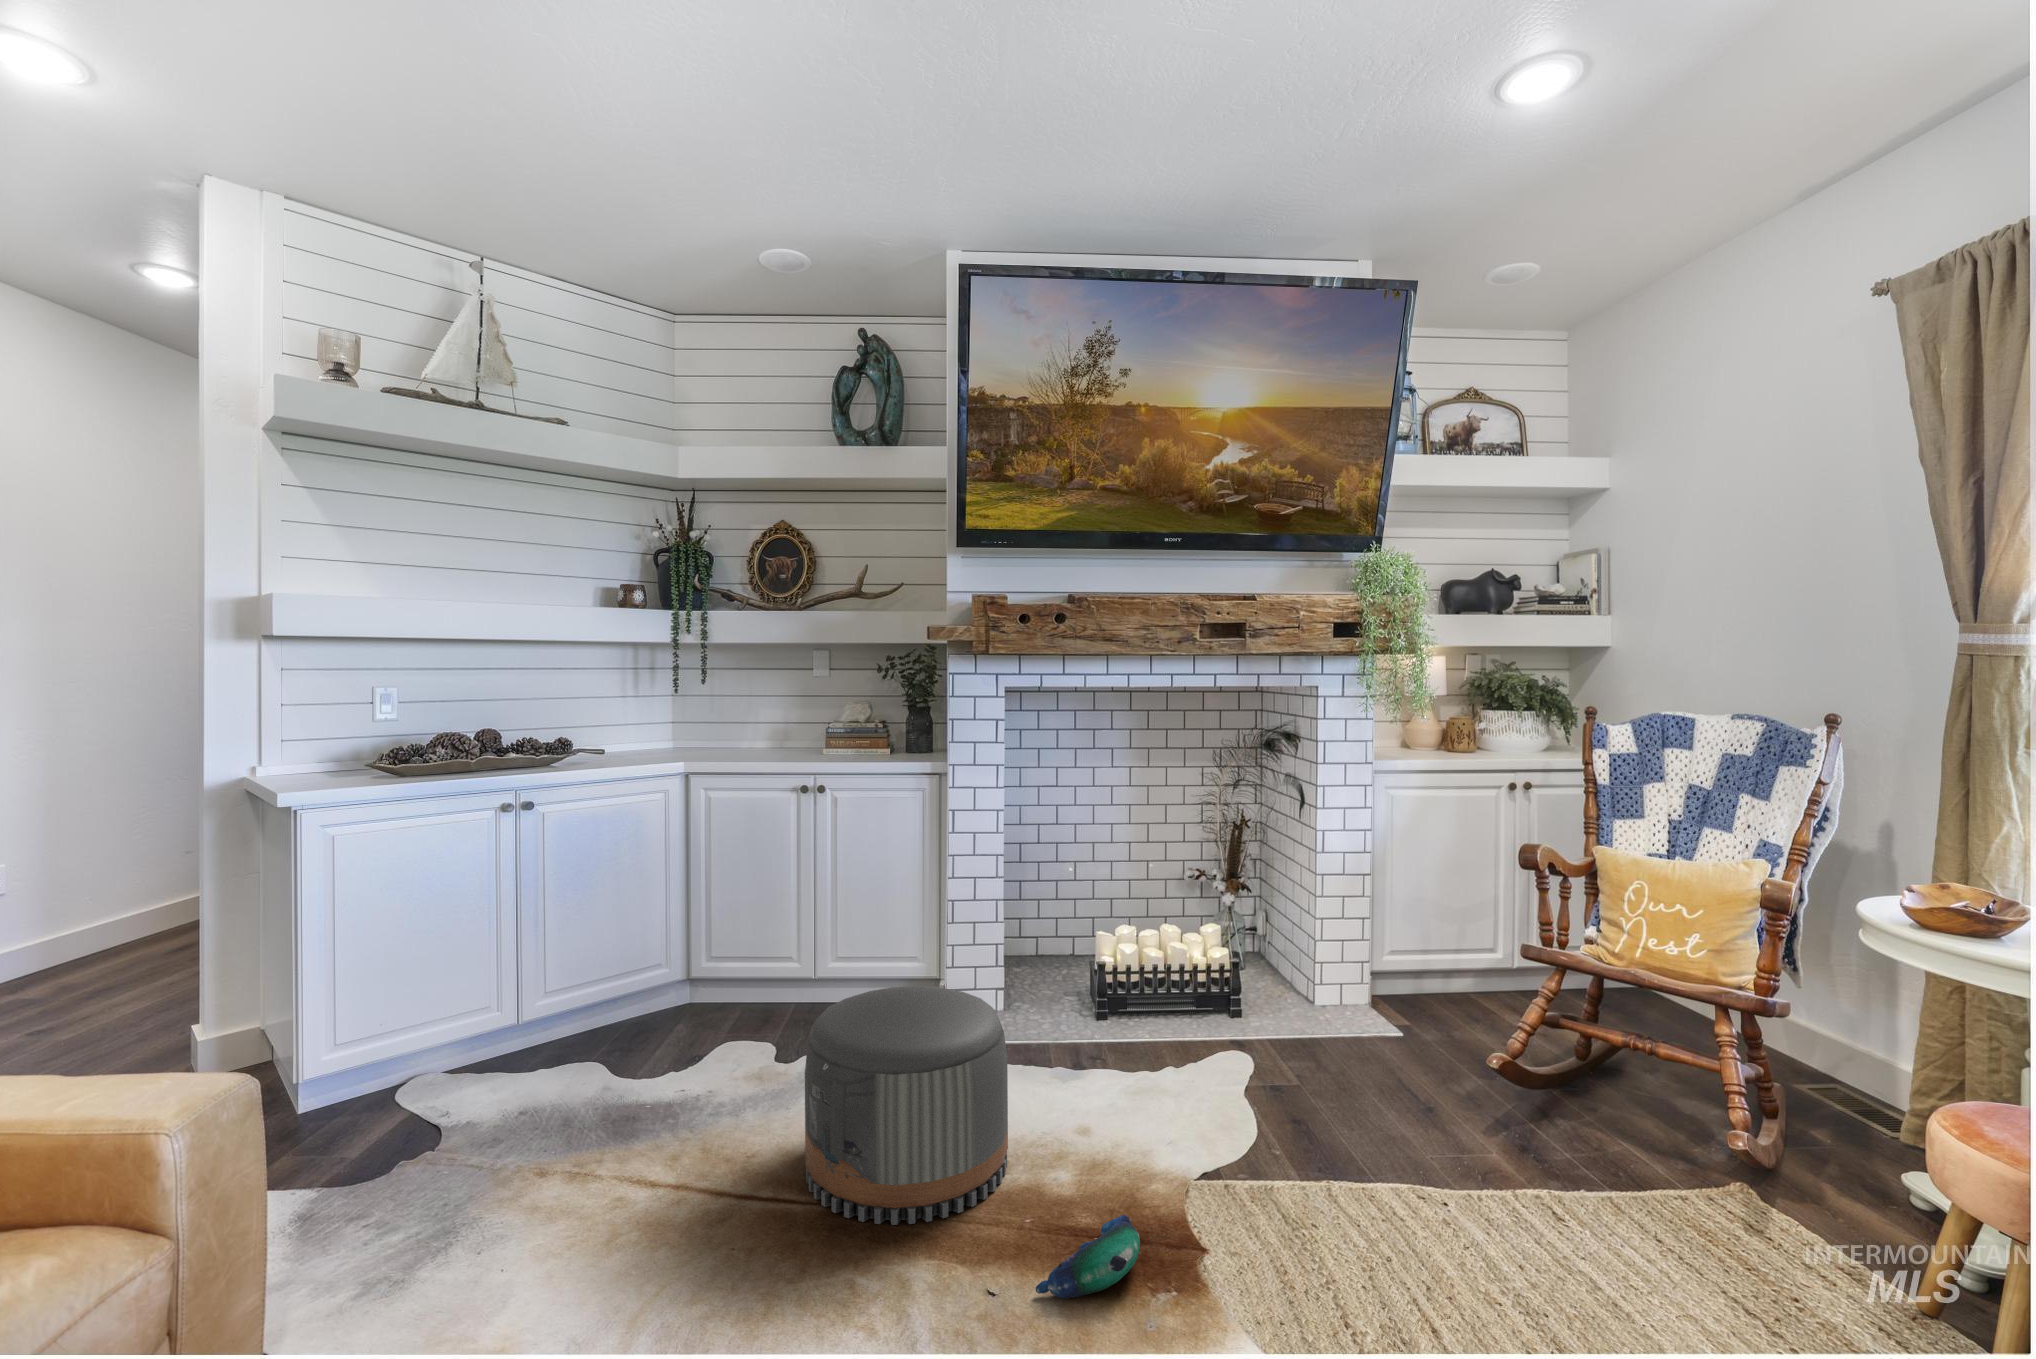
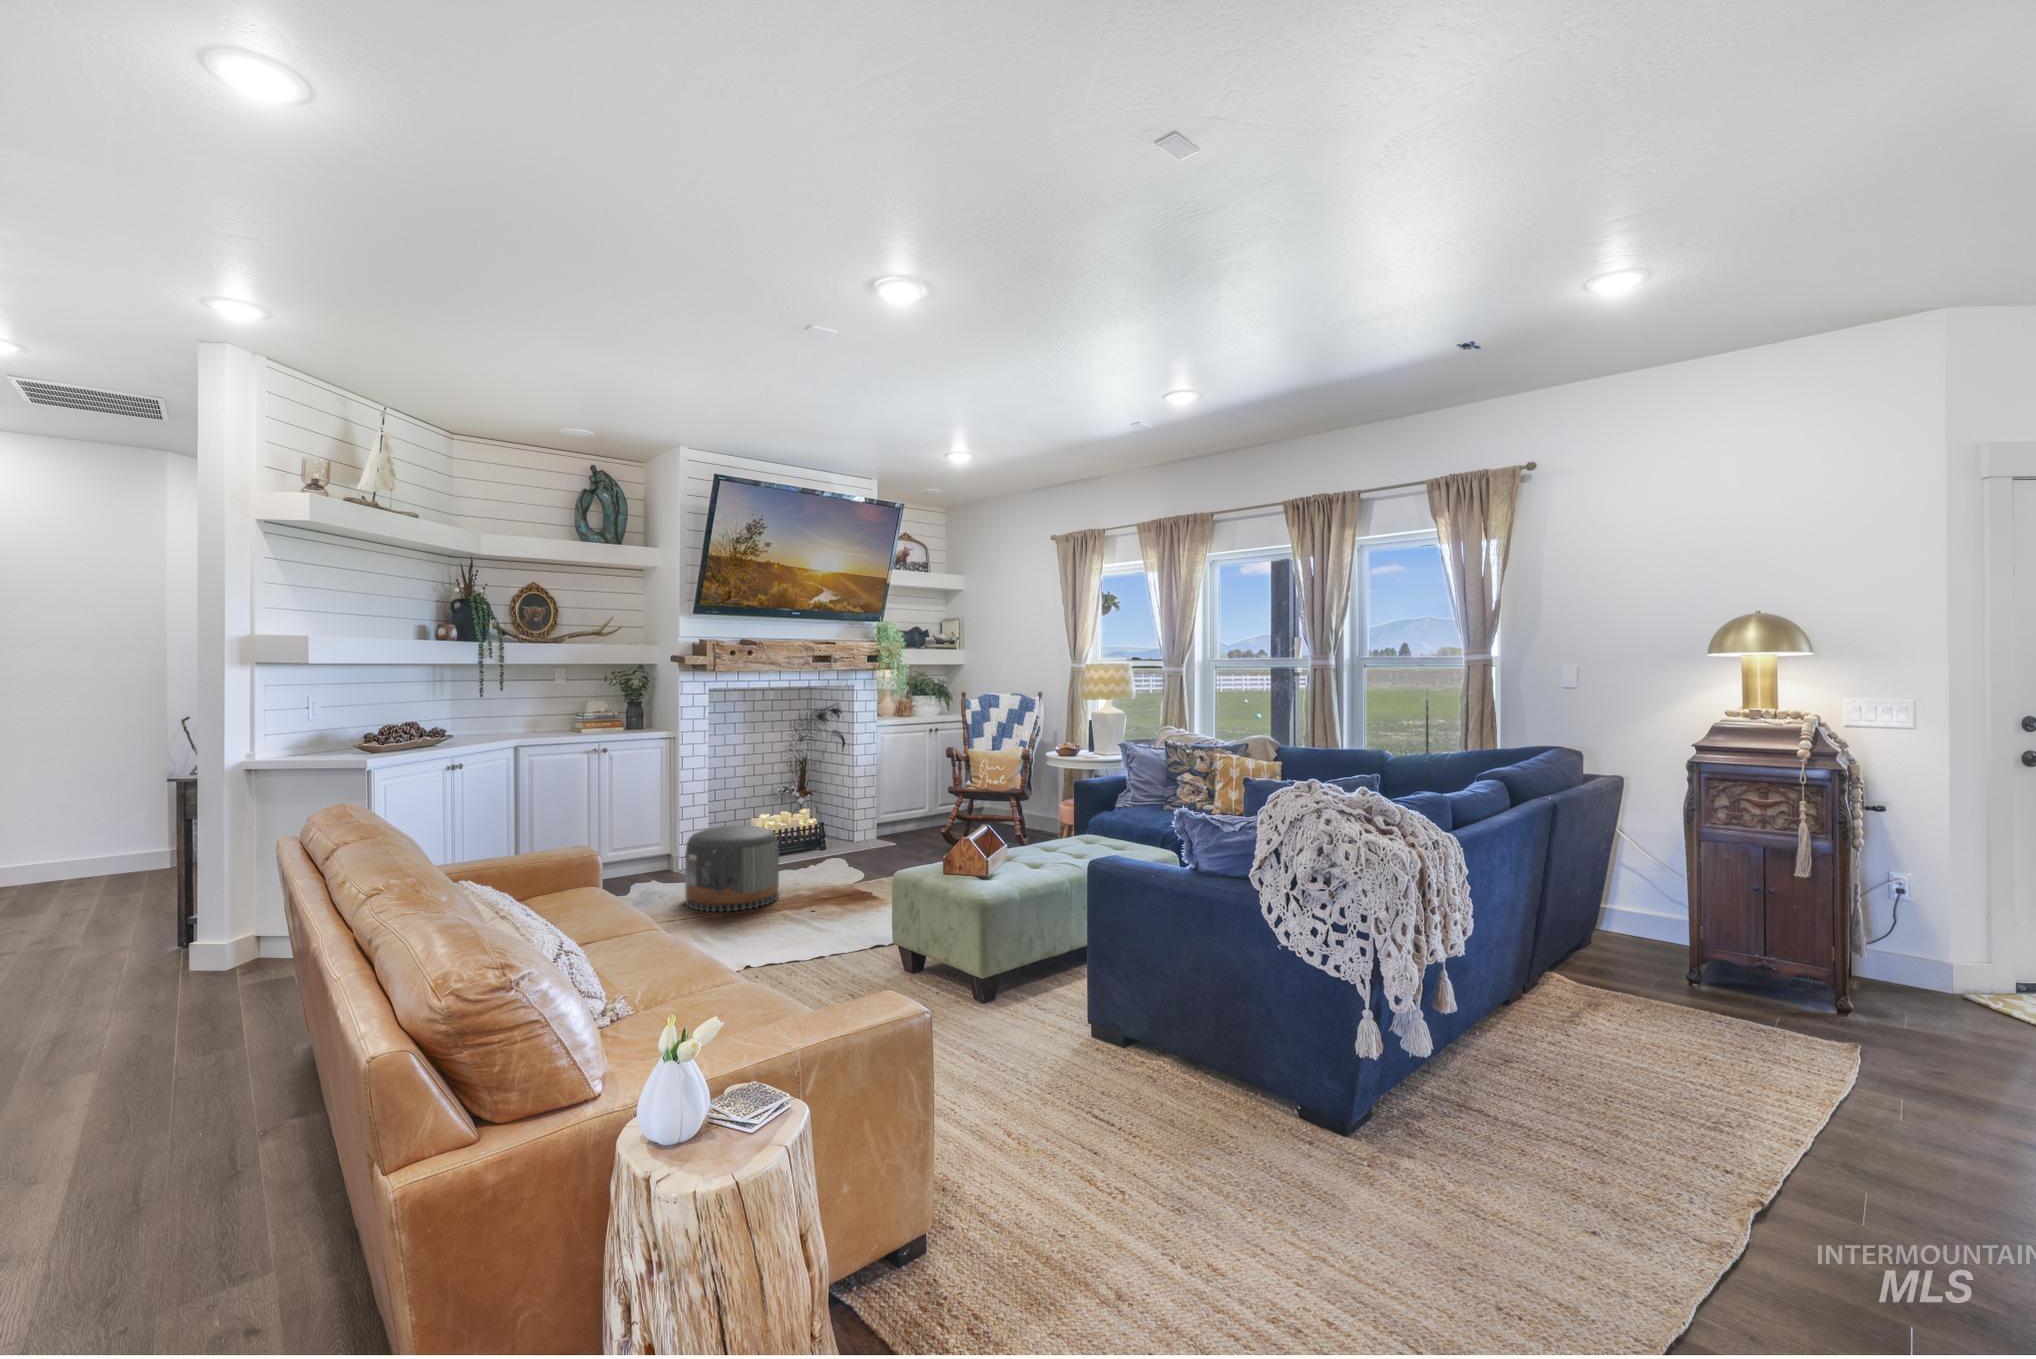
plush toy: present [1036,1215,1140,1299] -> none [823,884,853,907]

